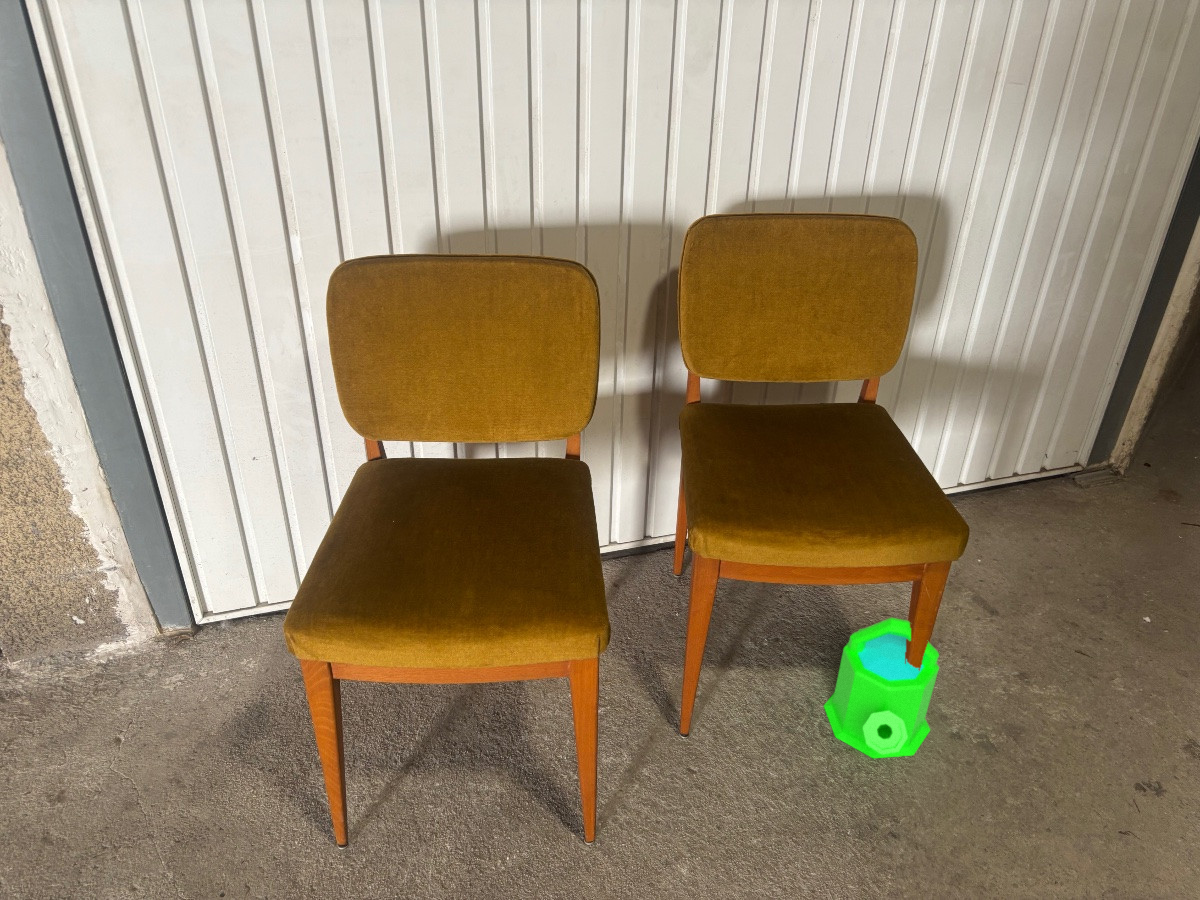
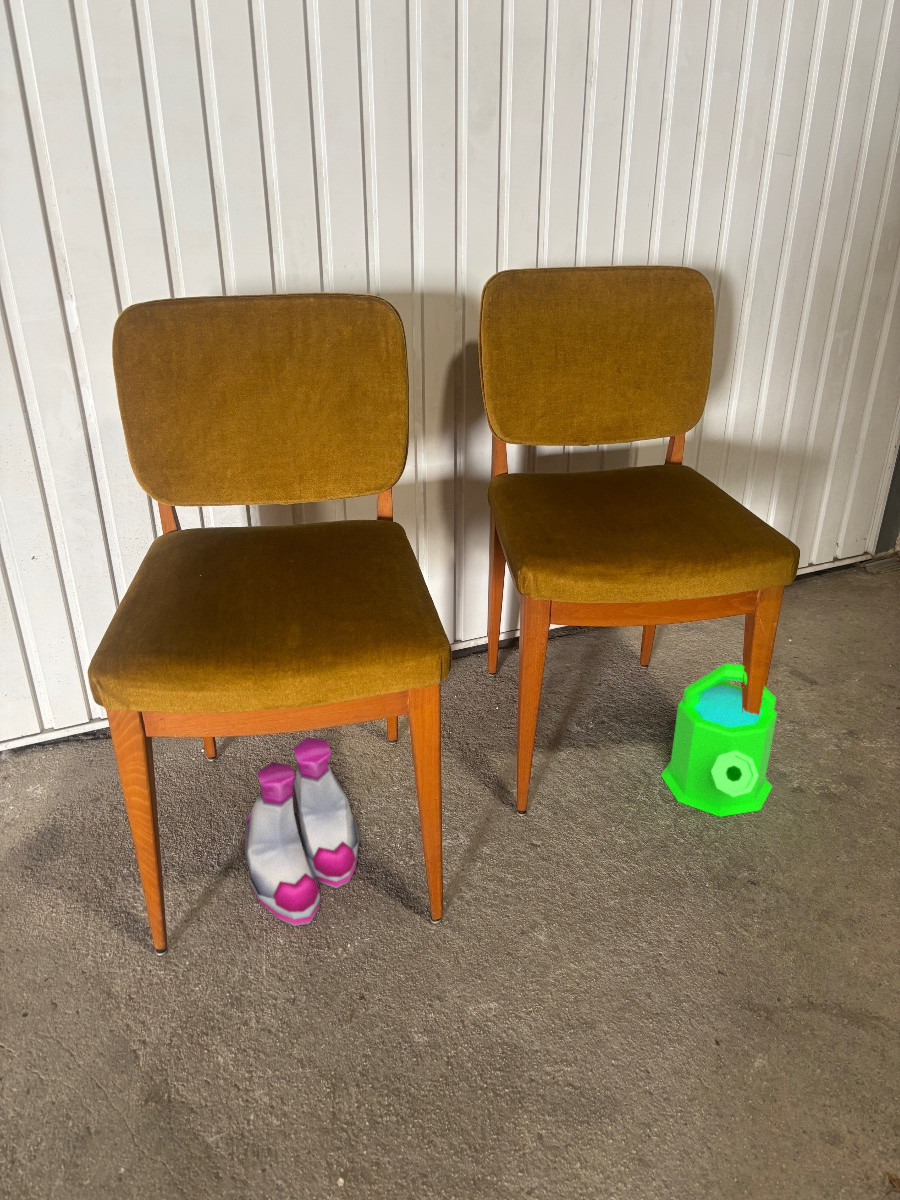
boots: none [424,661,529,833] -> present [245,737,360,926]

